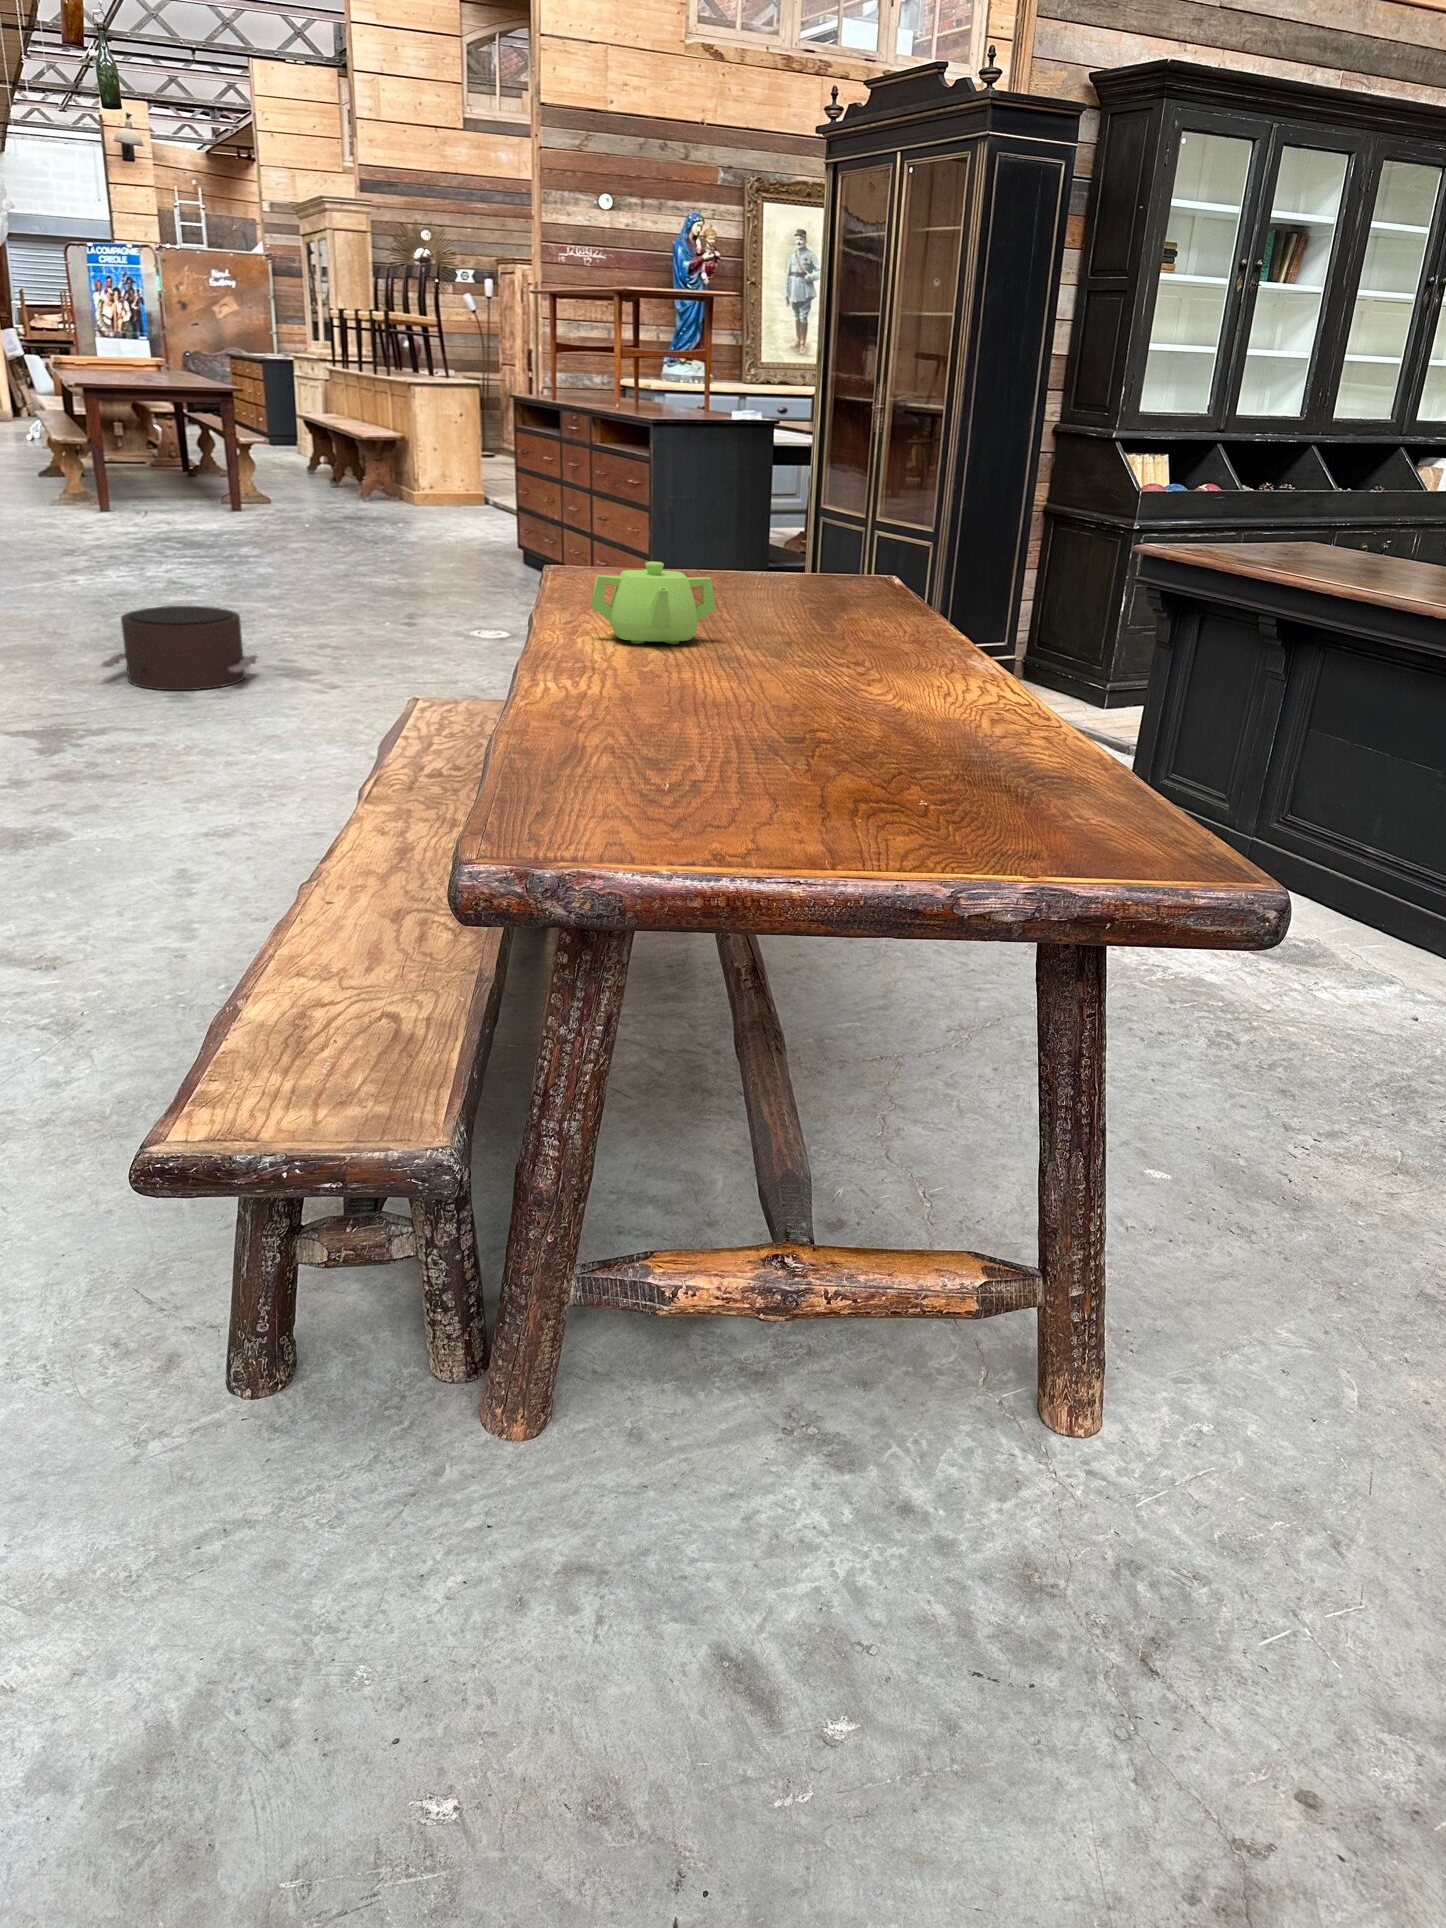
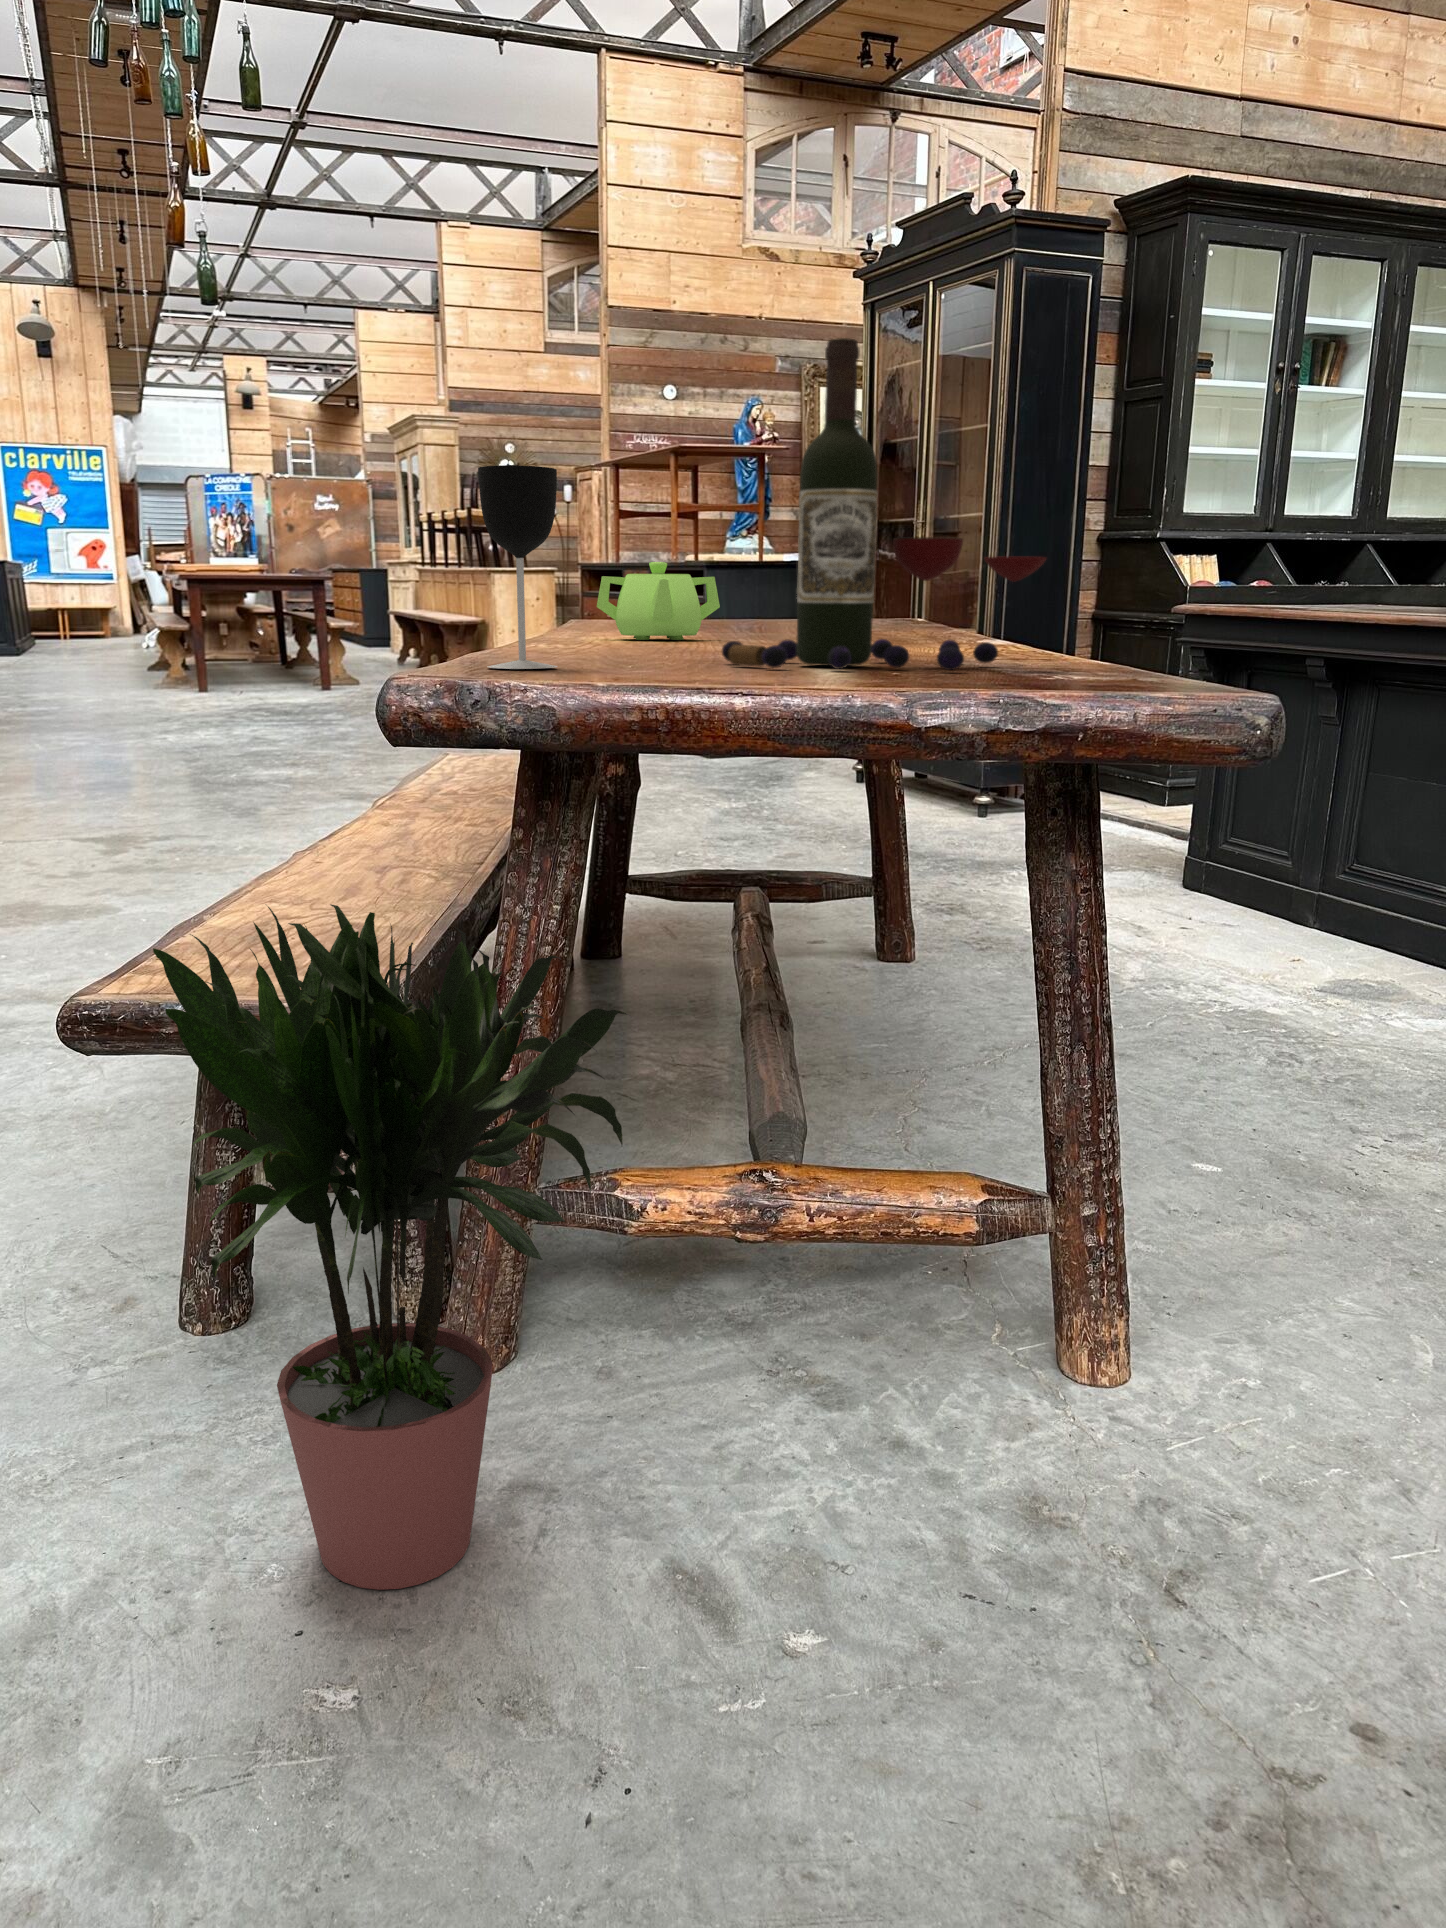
wine bottle: none [755,478,1088,815] -> present [722,338,1046,670]
pouf: present [102,606,257,690] -> none [176,733,324,806]
wine glass: none [531,611,609,815] -> present [478,465,557,669]
potted plant: none [241,1018,729,1689] -> present [153,904,632,1590]

